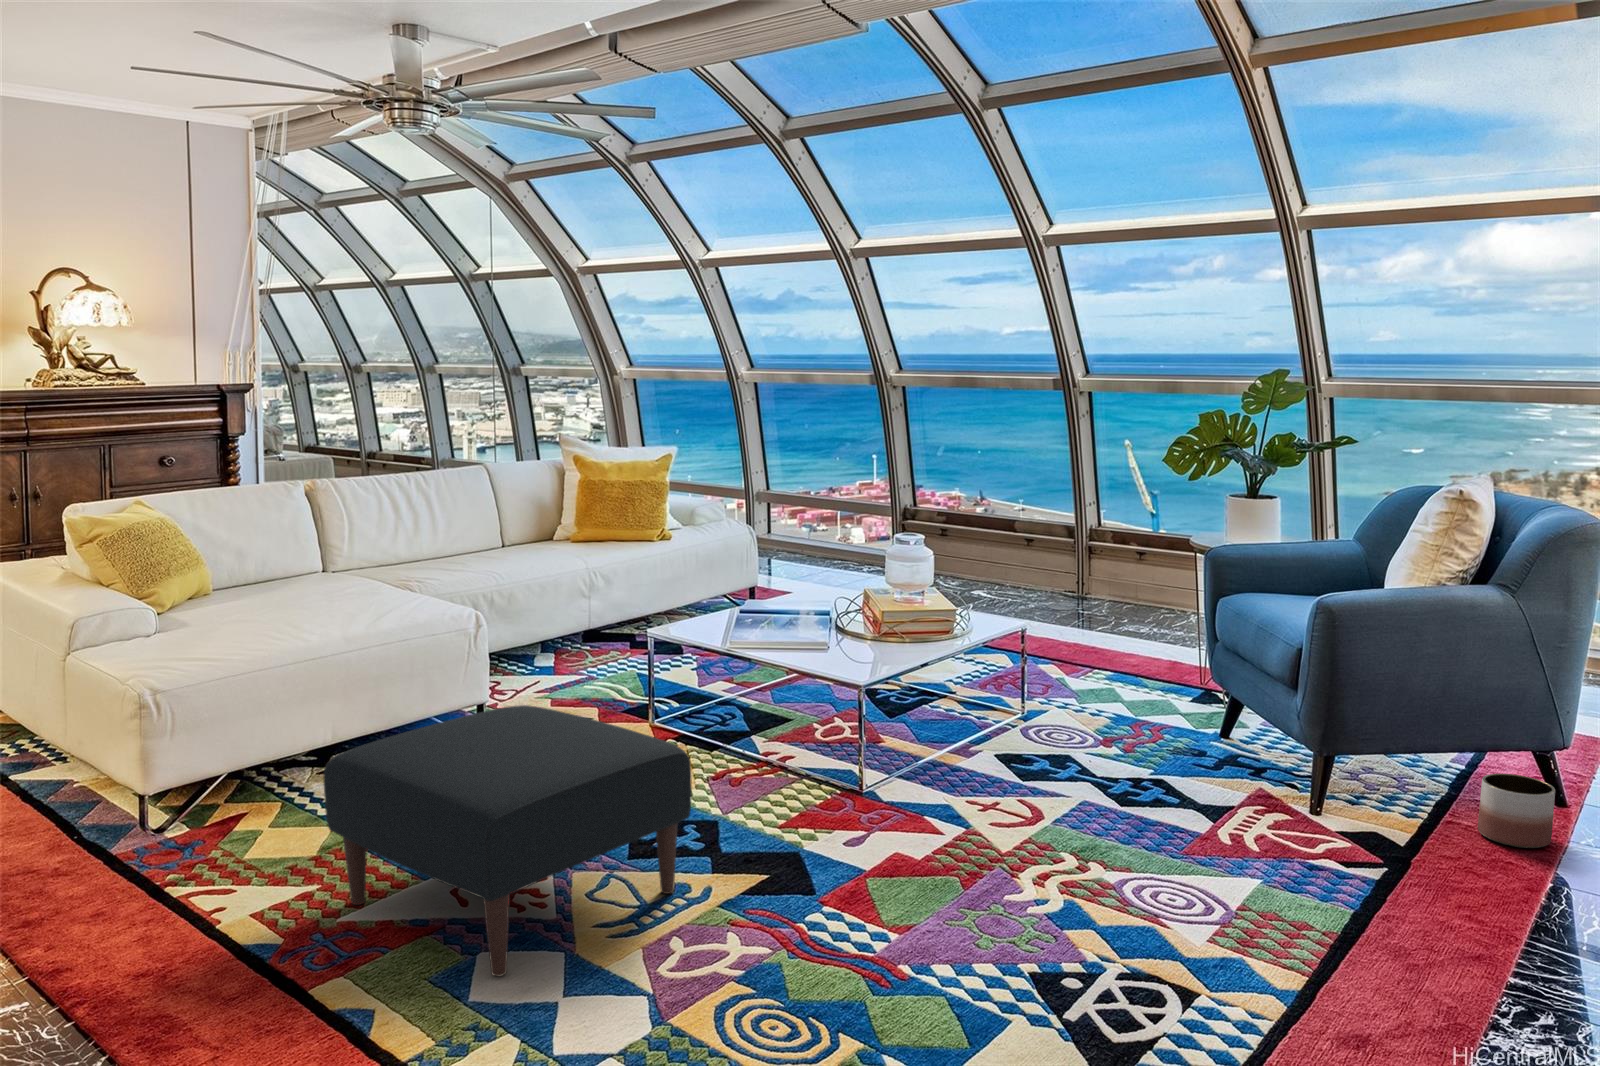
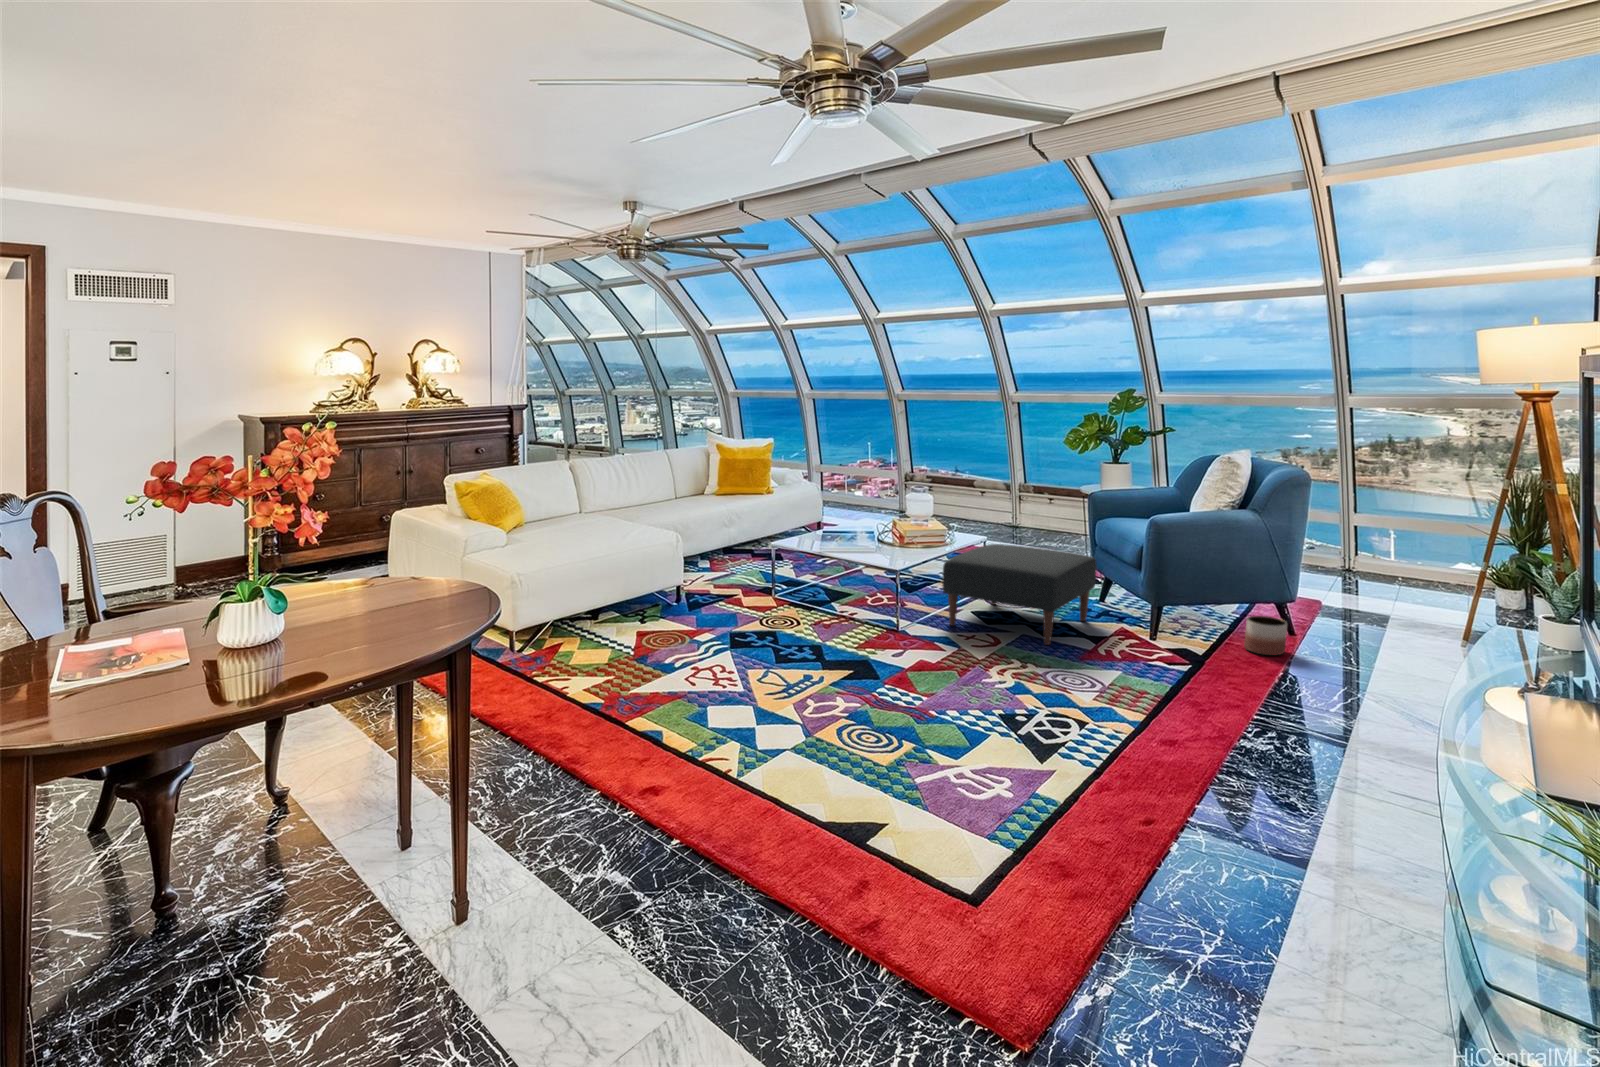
ottoman: present [324,705,692,976] -> present [942,544,1096,645]

